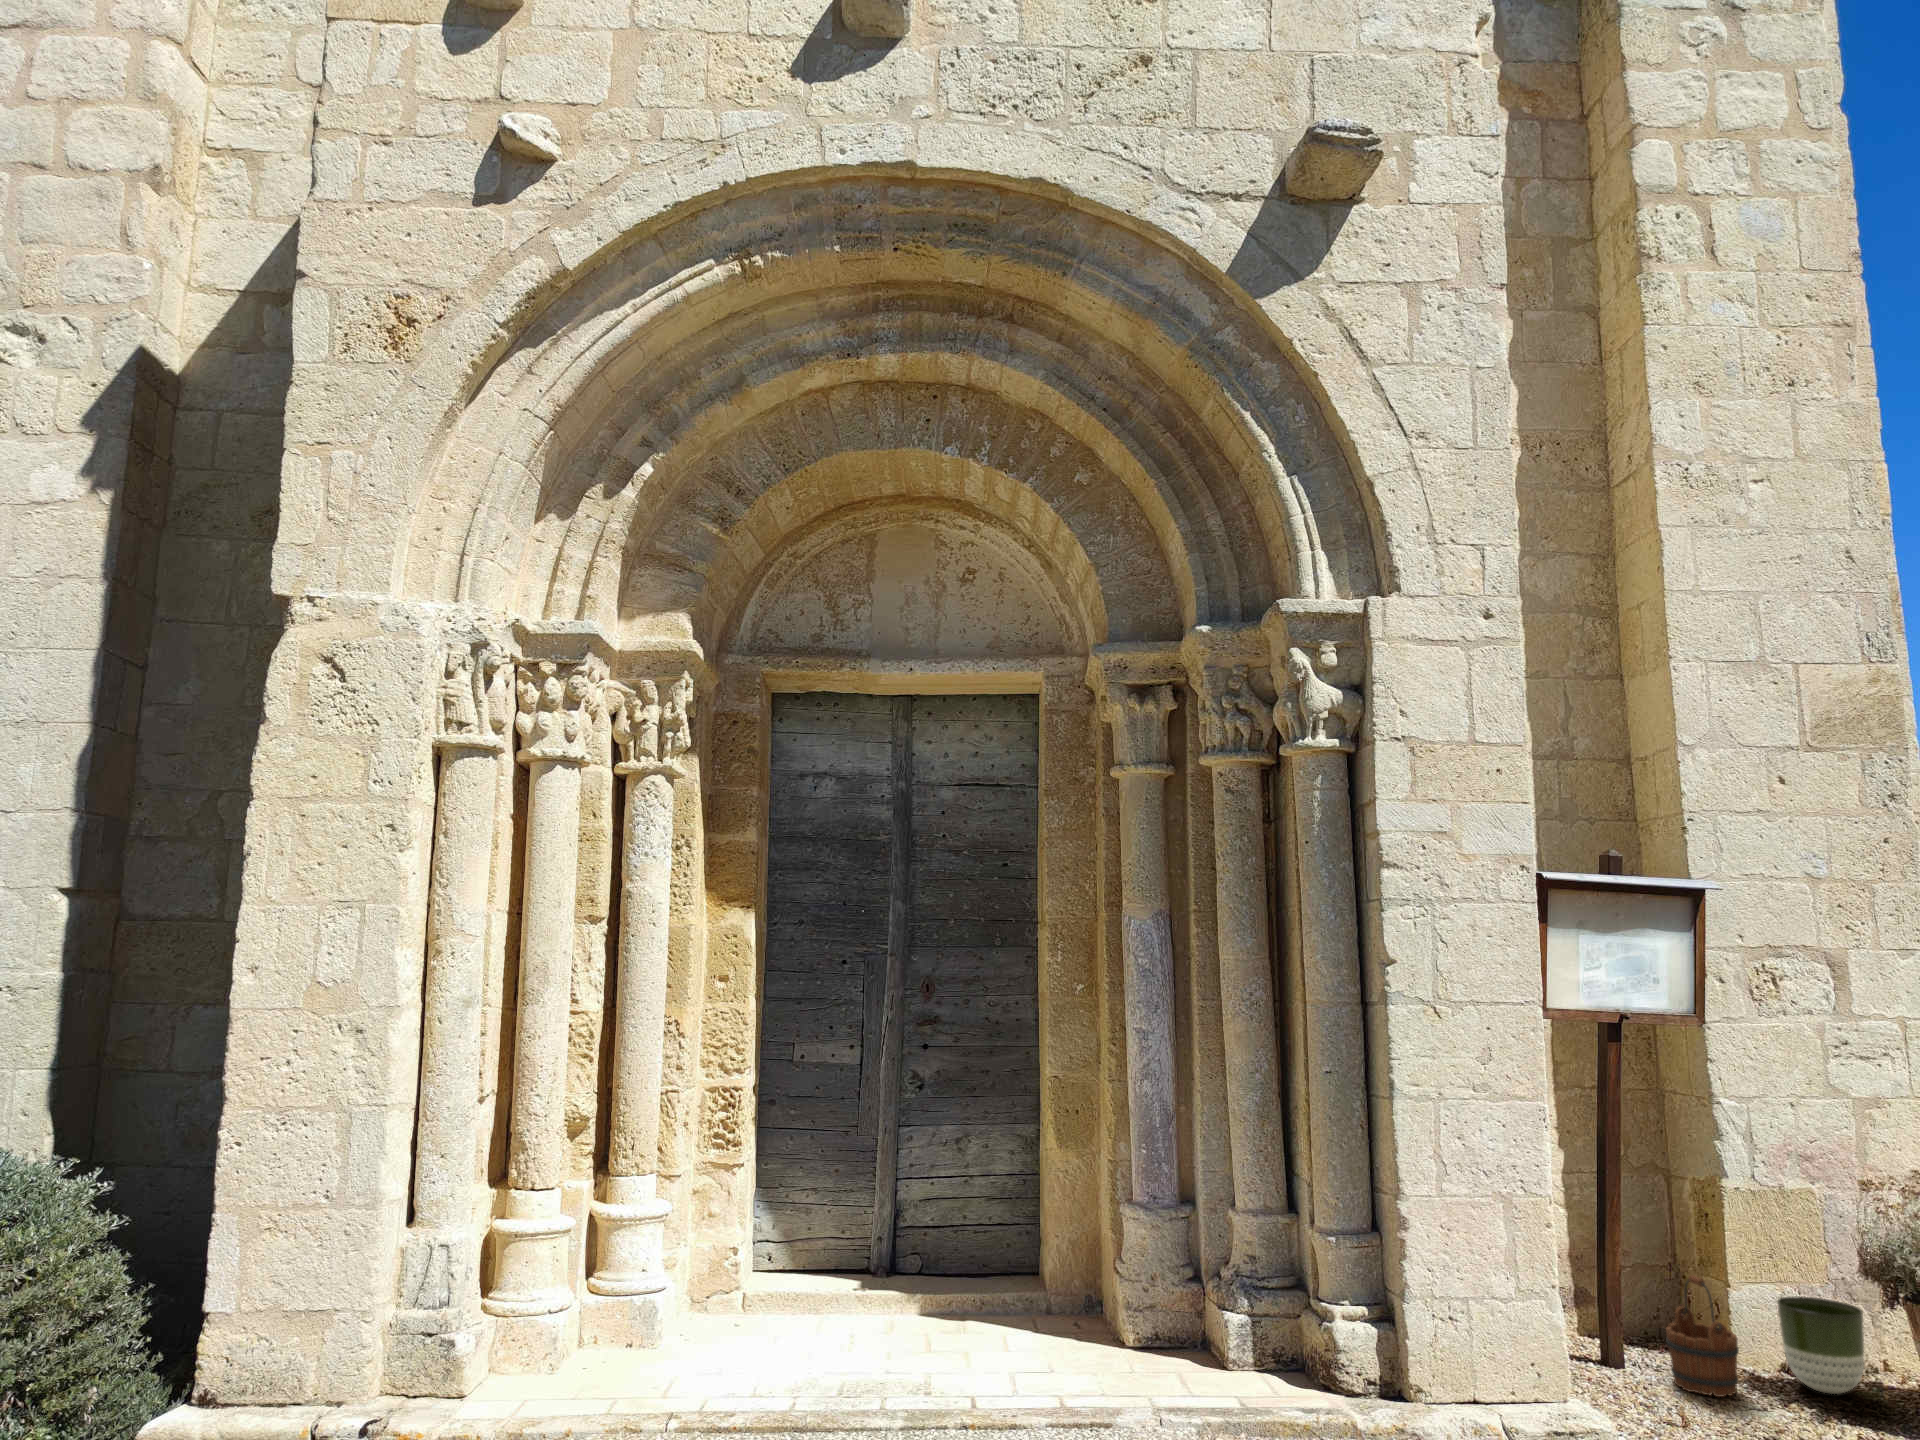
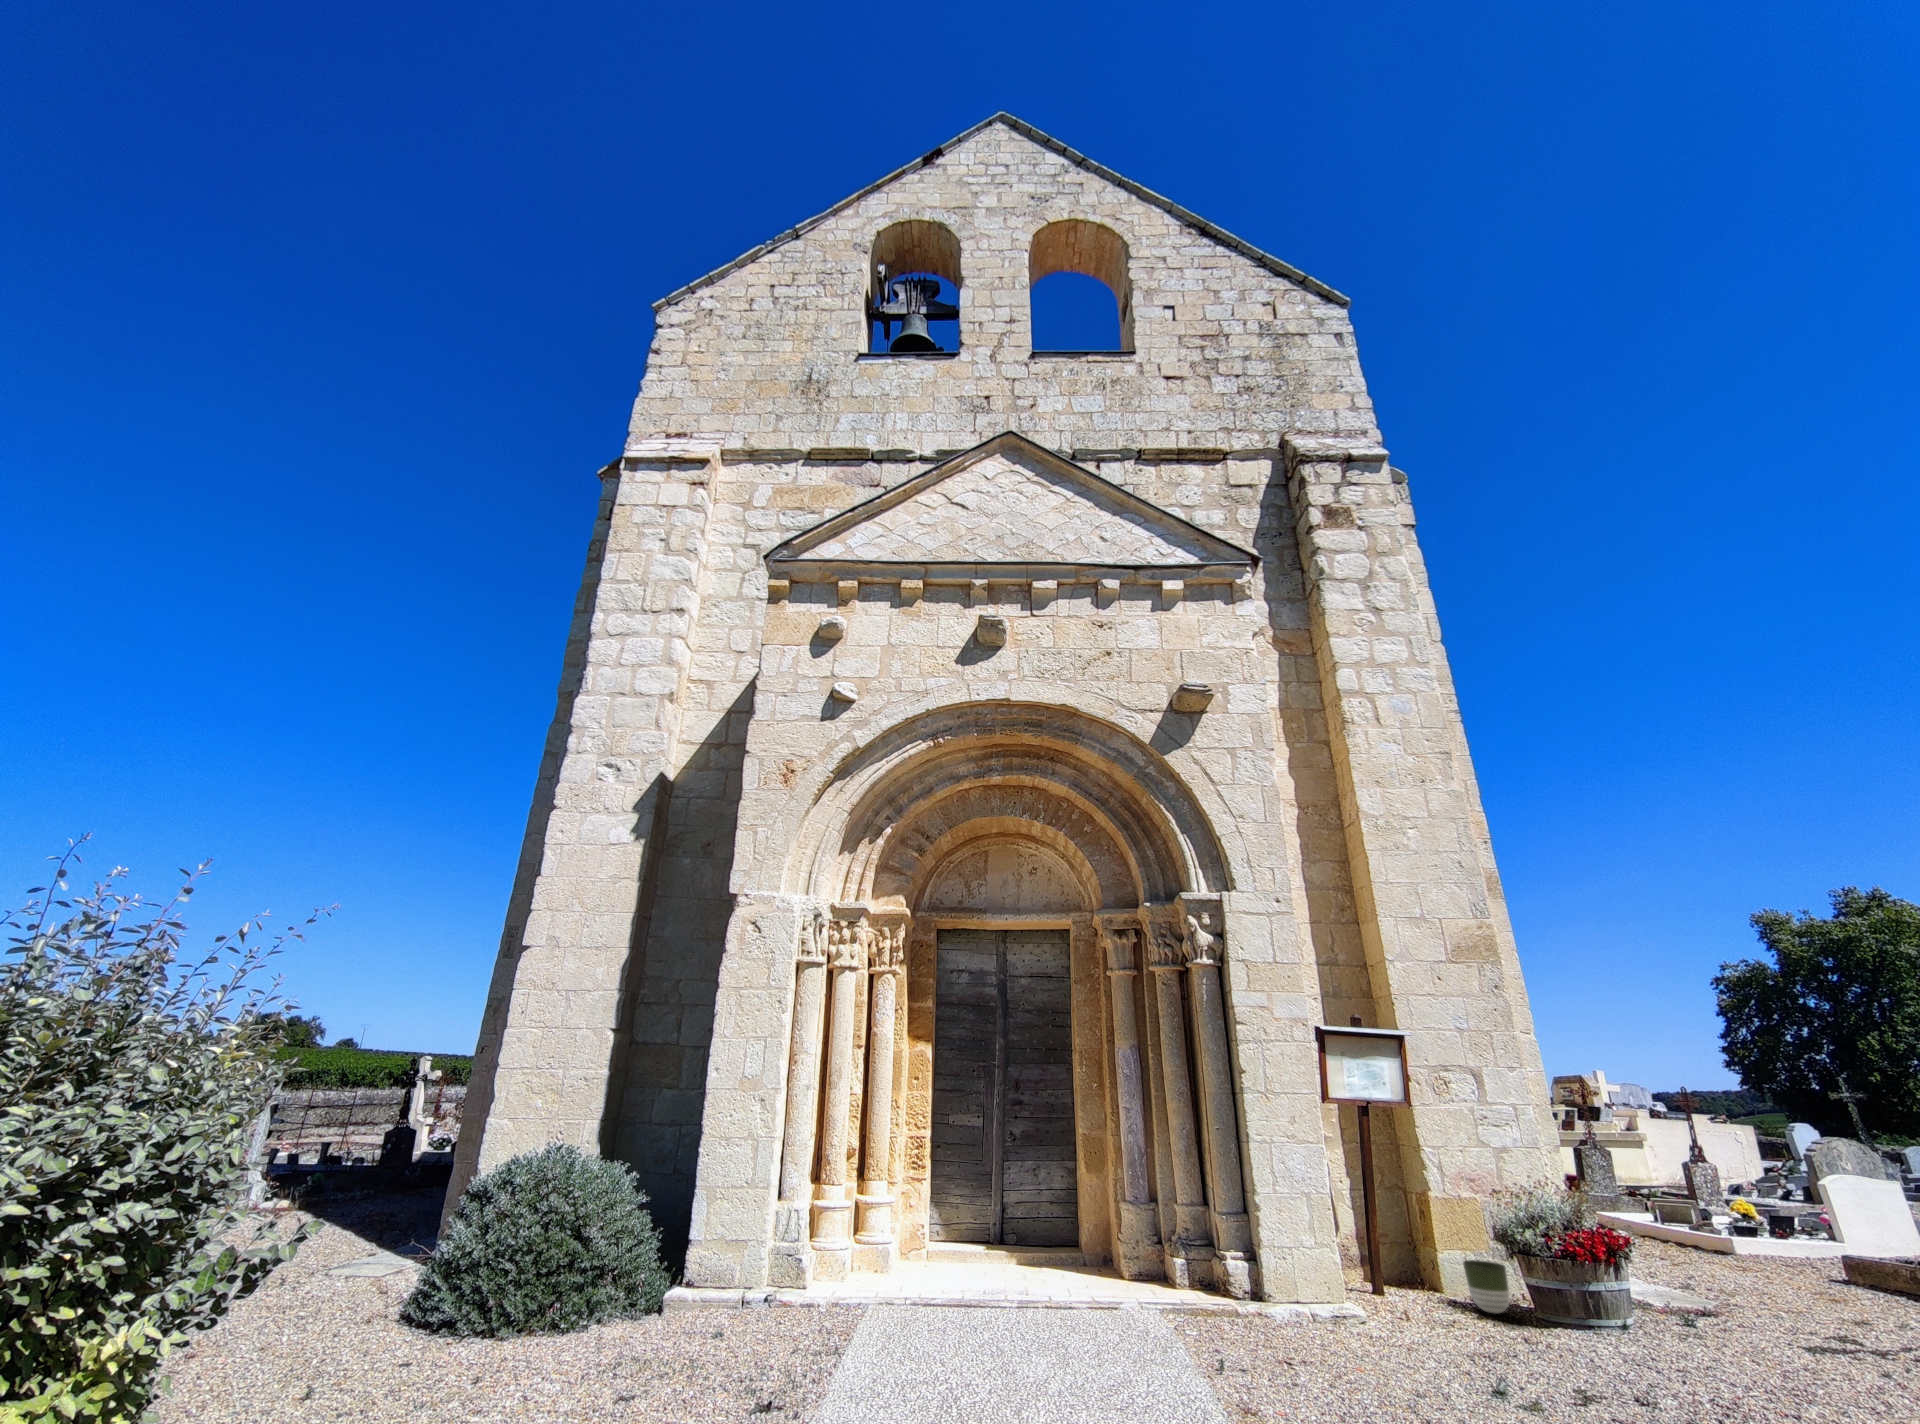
wooden bucket: present [1666,1275,1739,1397] -> none [1404,1245,1443,1312]

